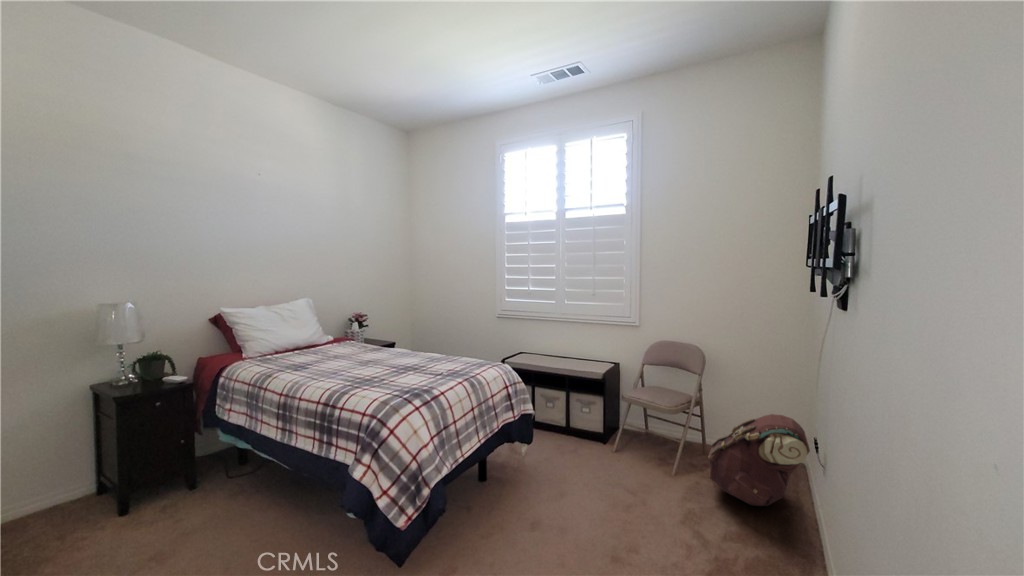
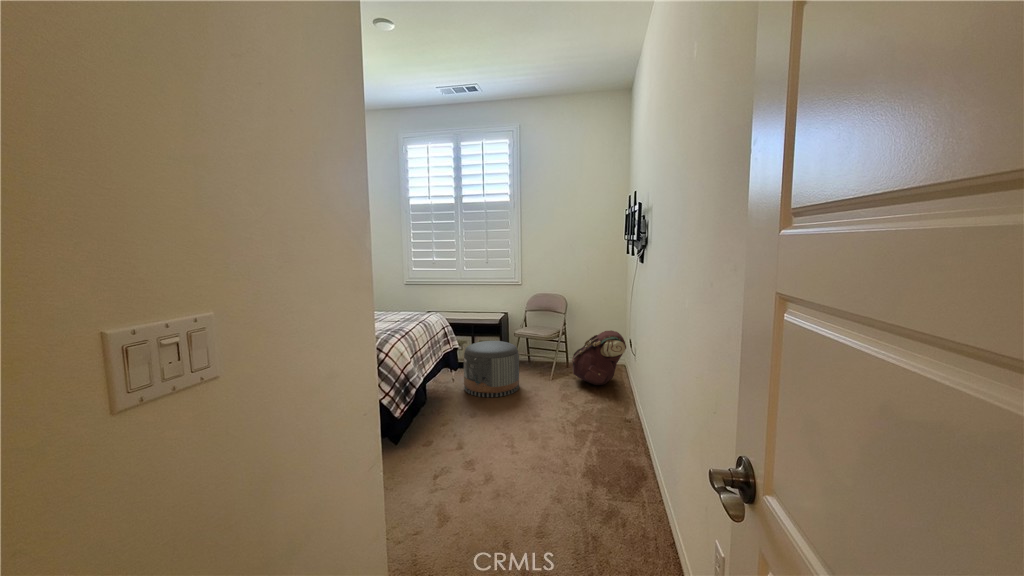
pouf: none [540,407,621,498] -> present [464,341,519,397]

